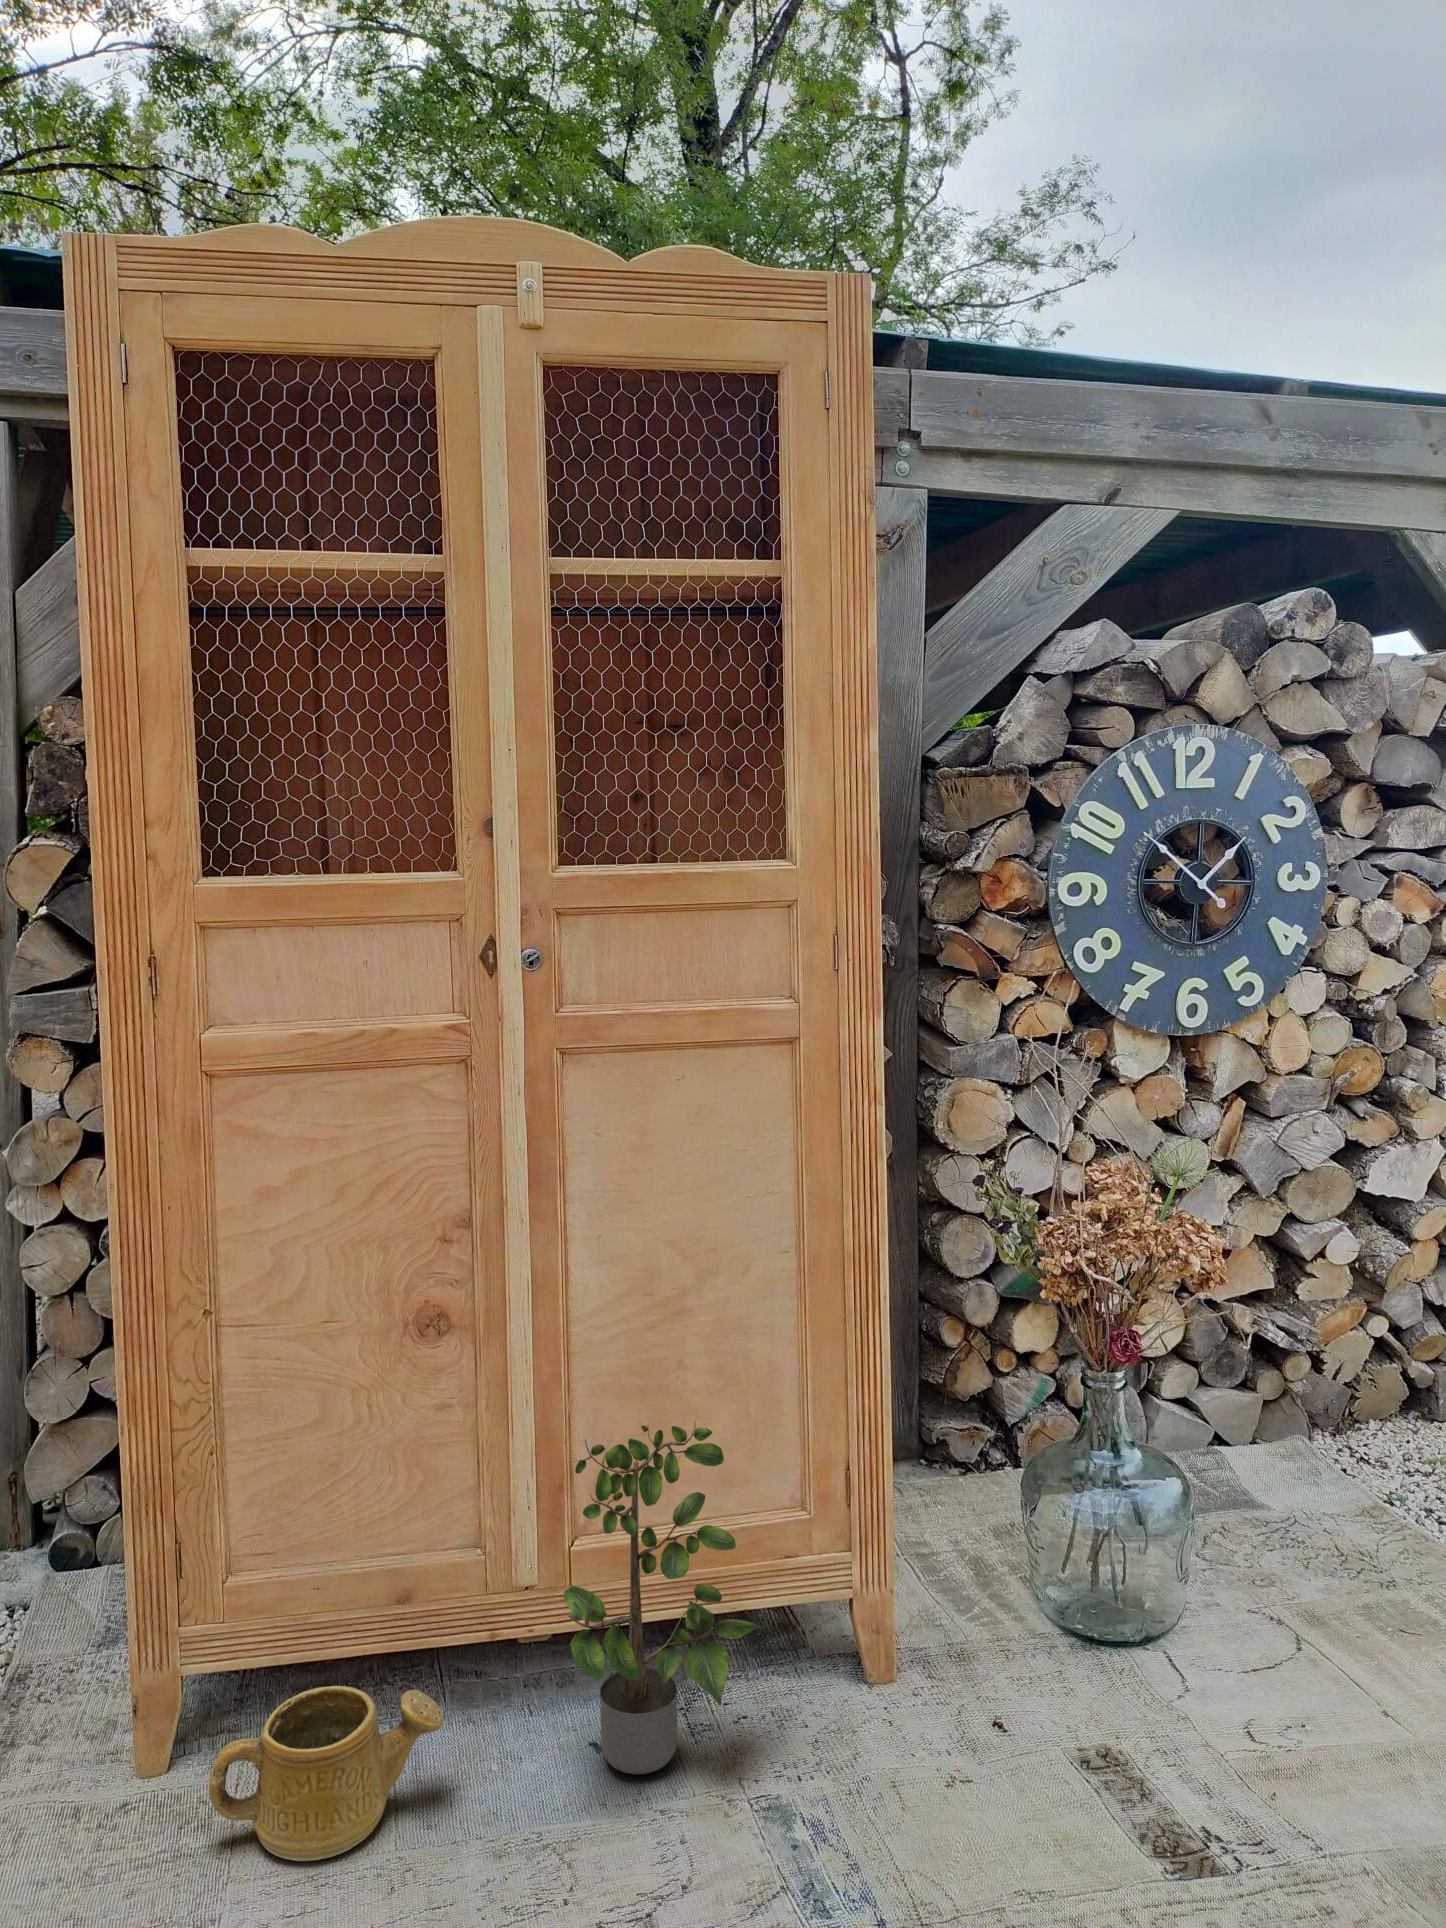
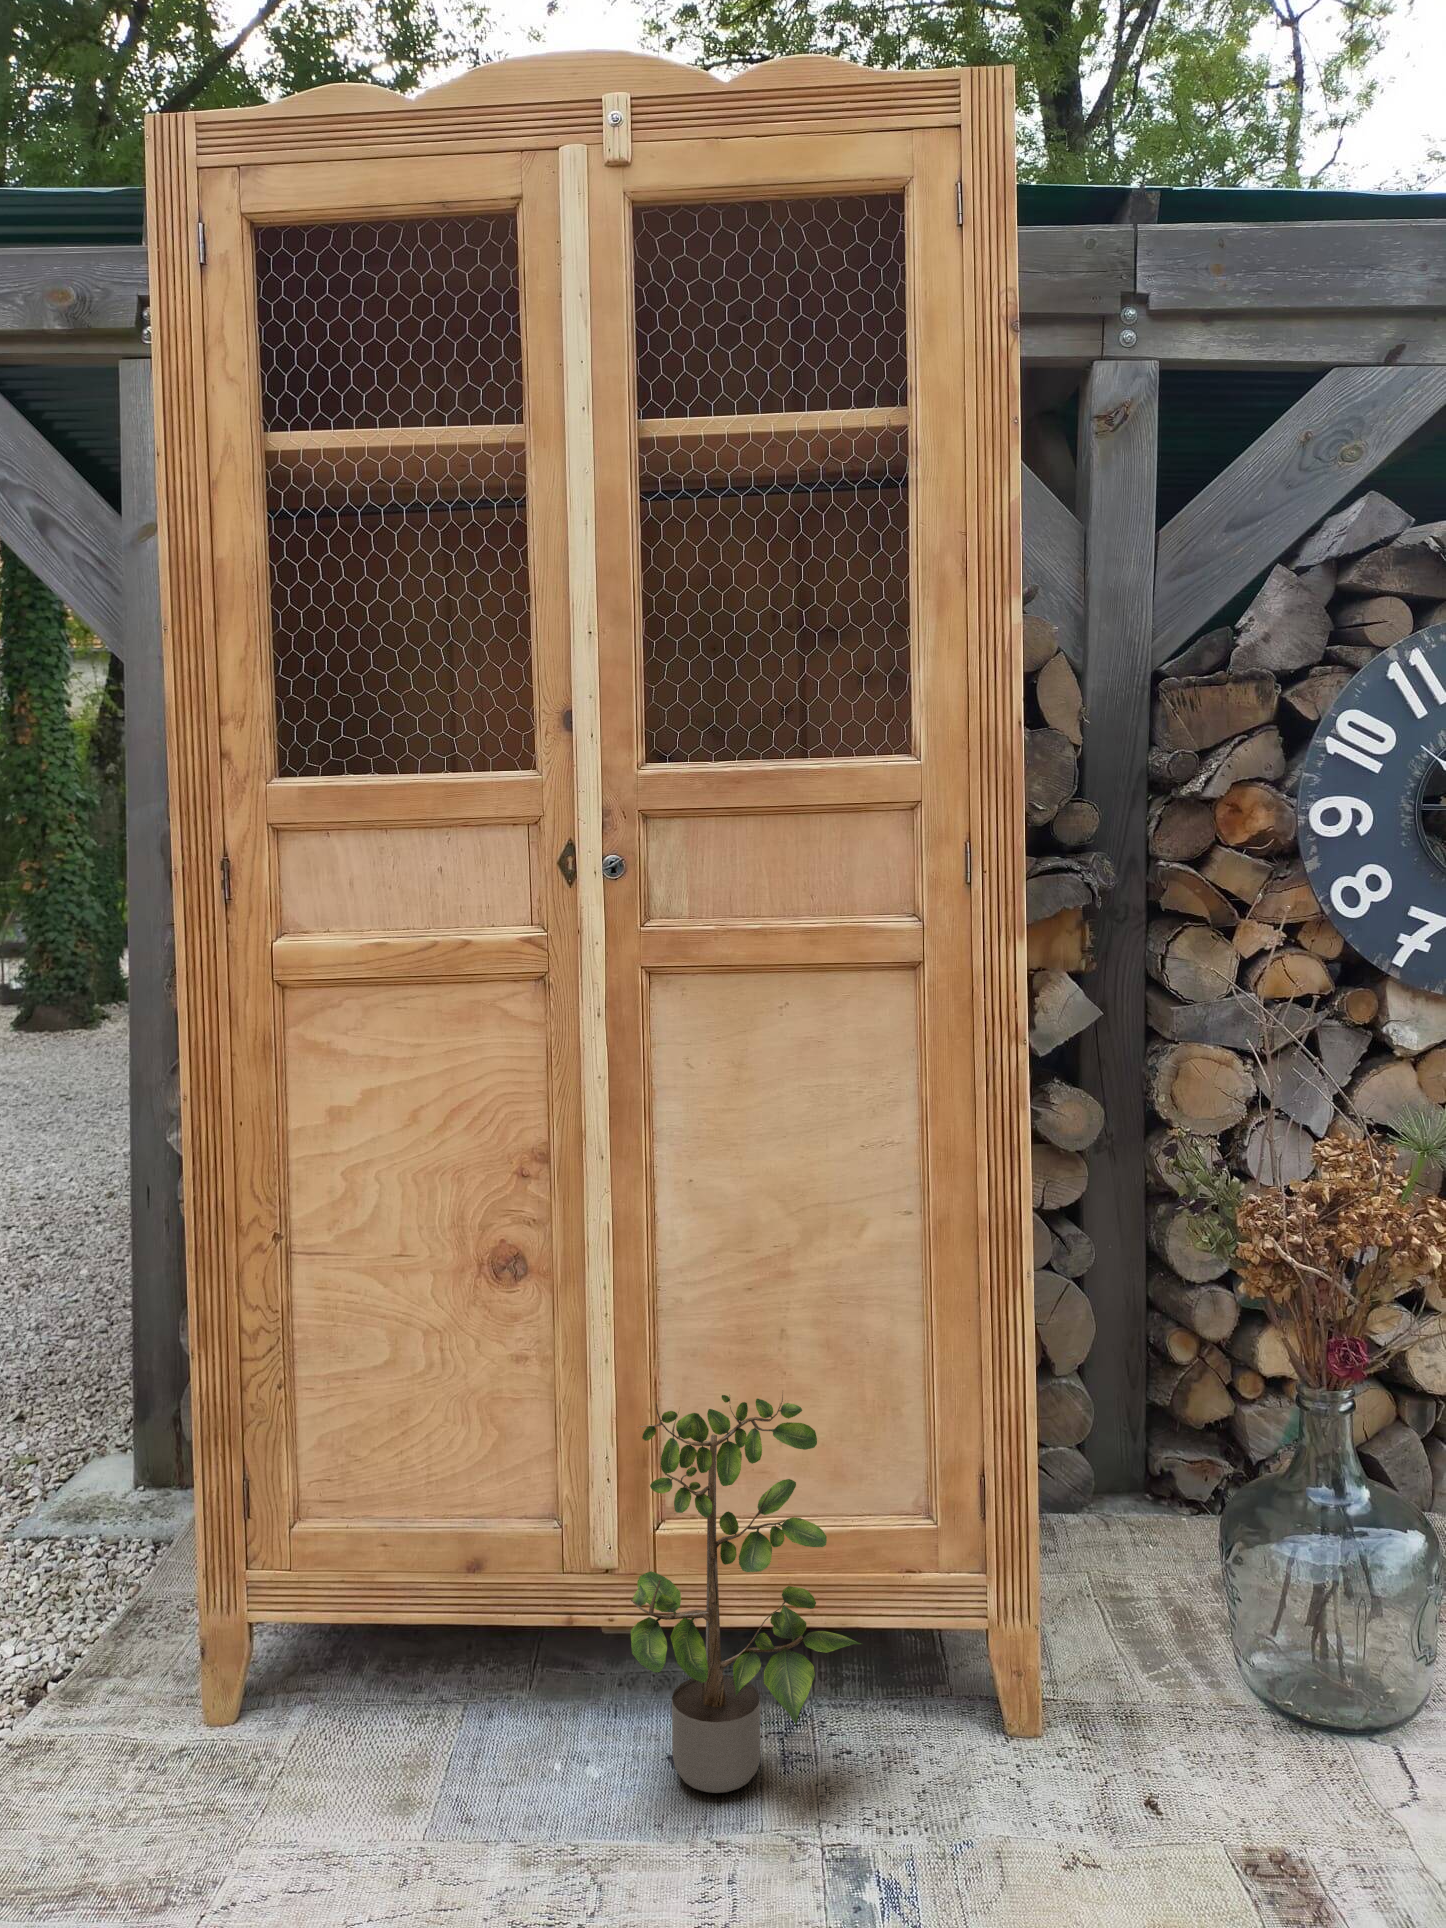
watering can: present [209,1686,444,1861] -> none [248,1645,498,1825]

